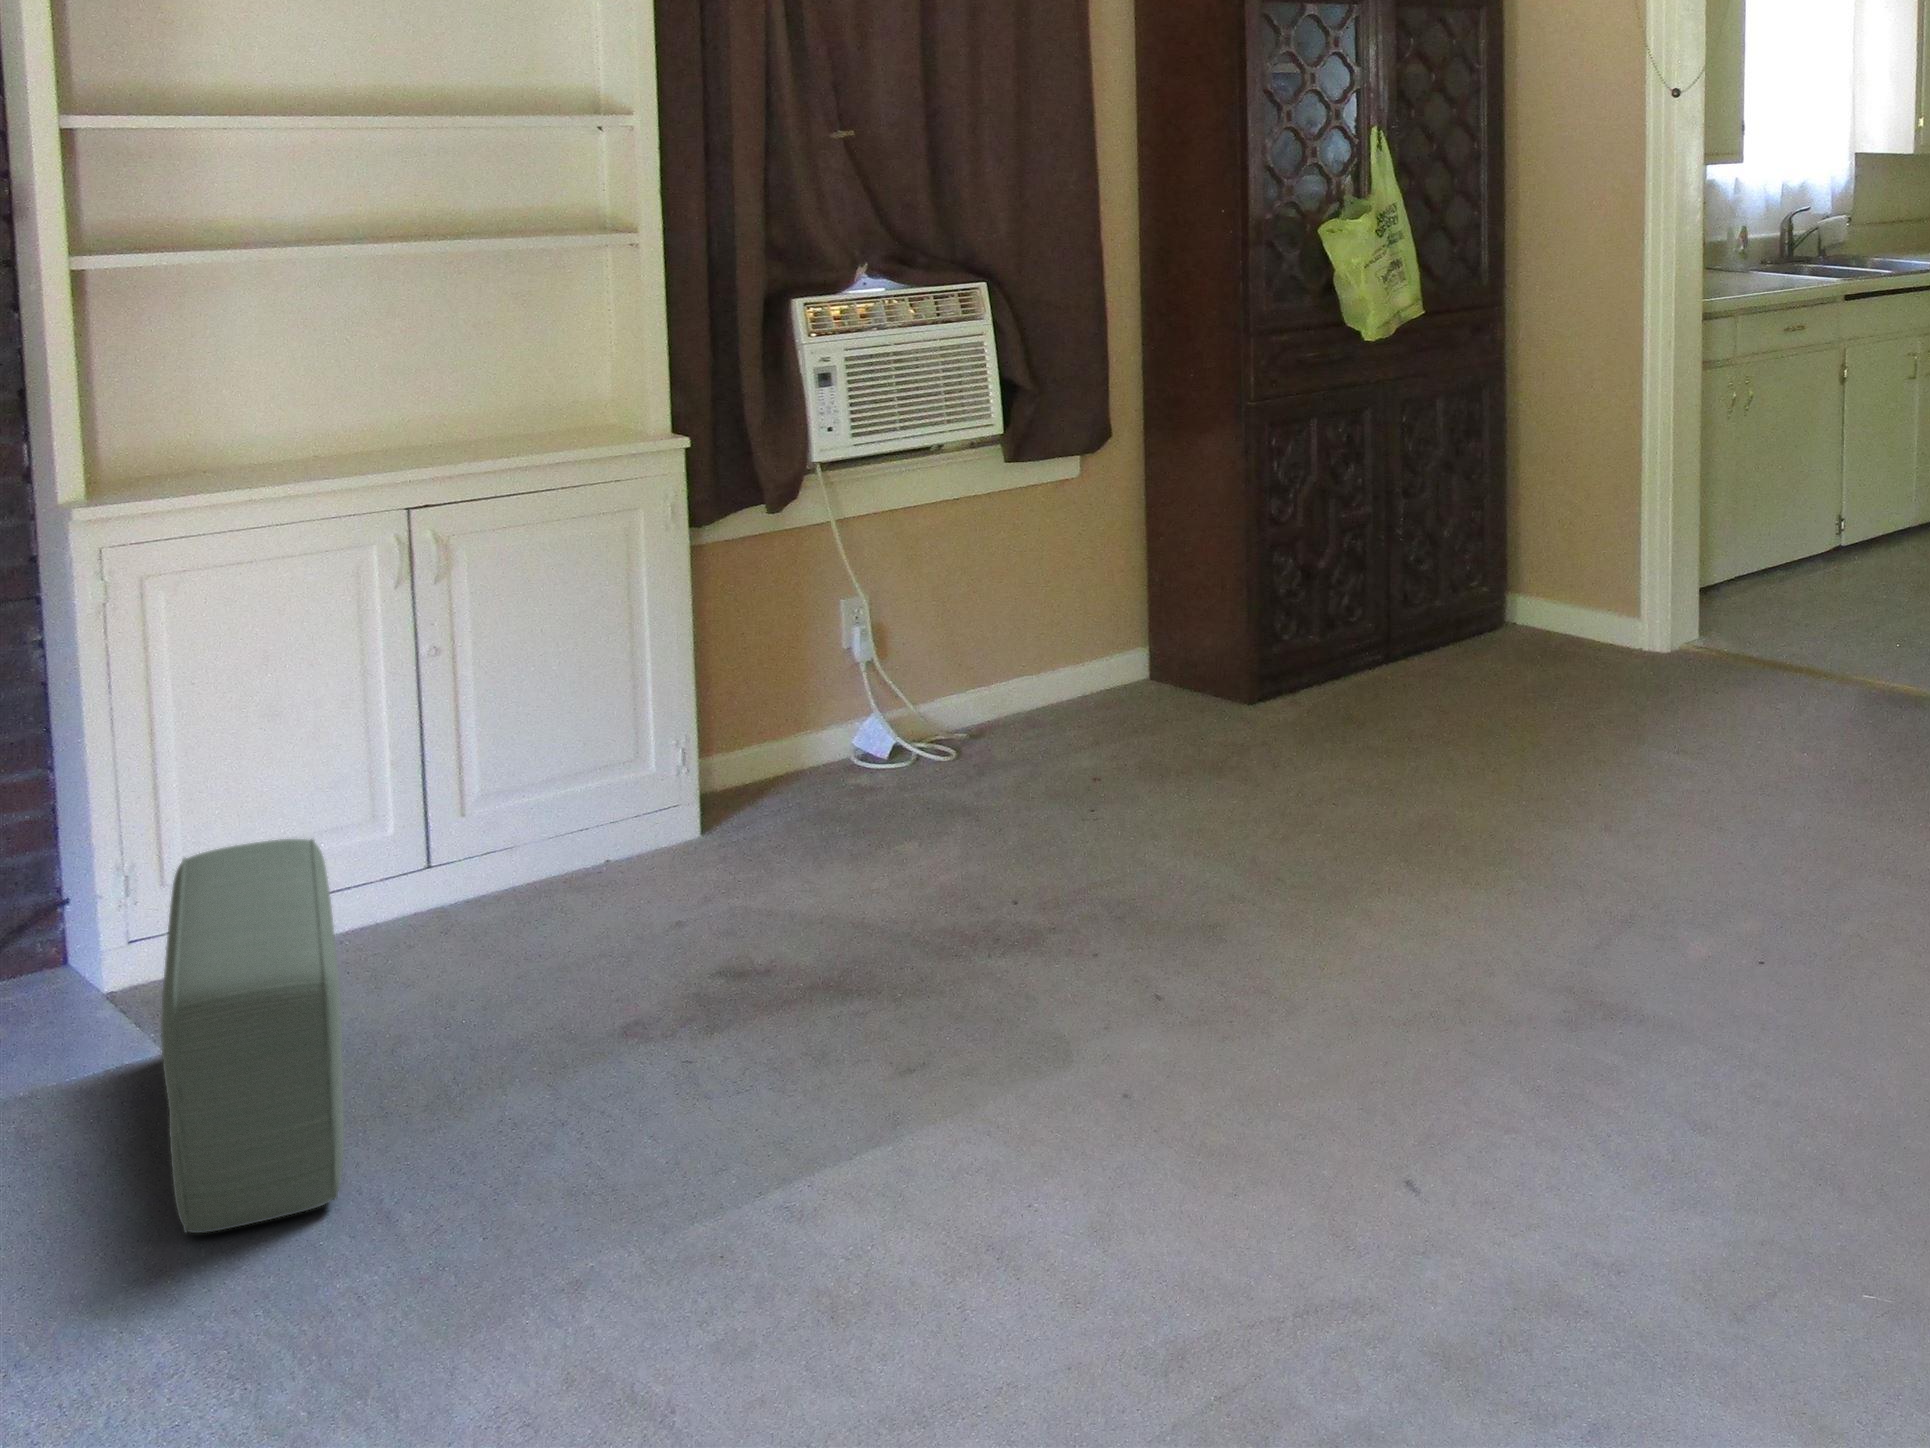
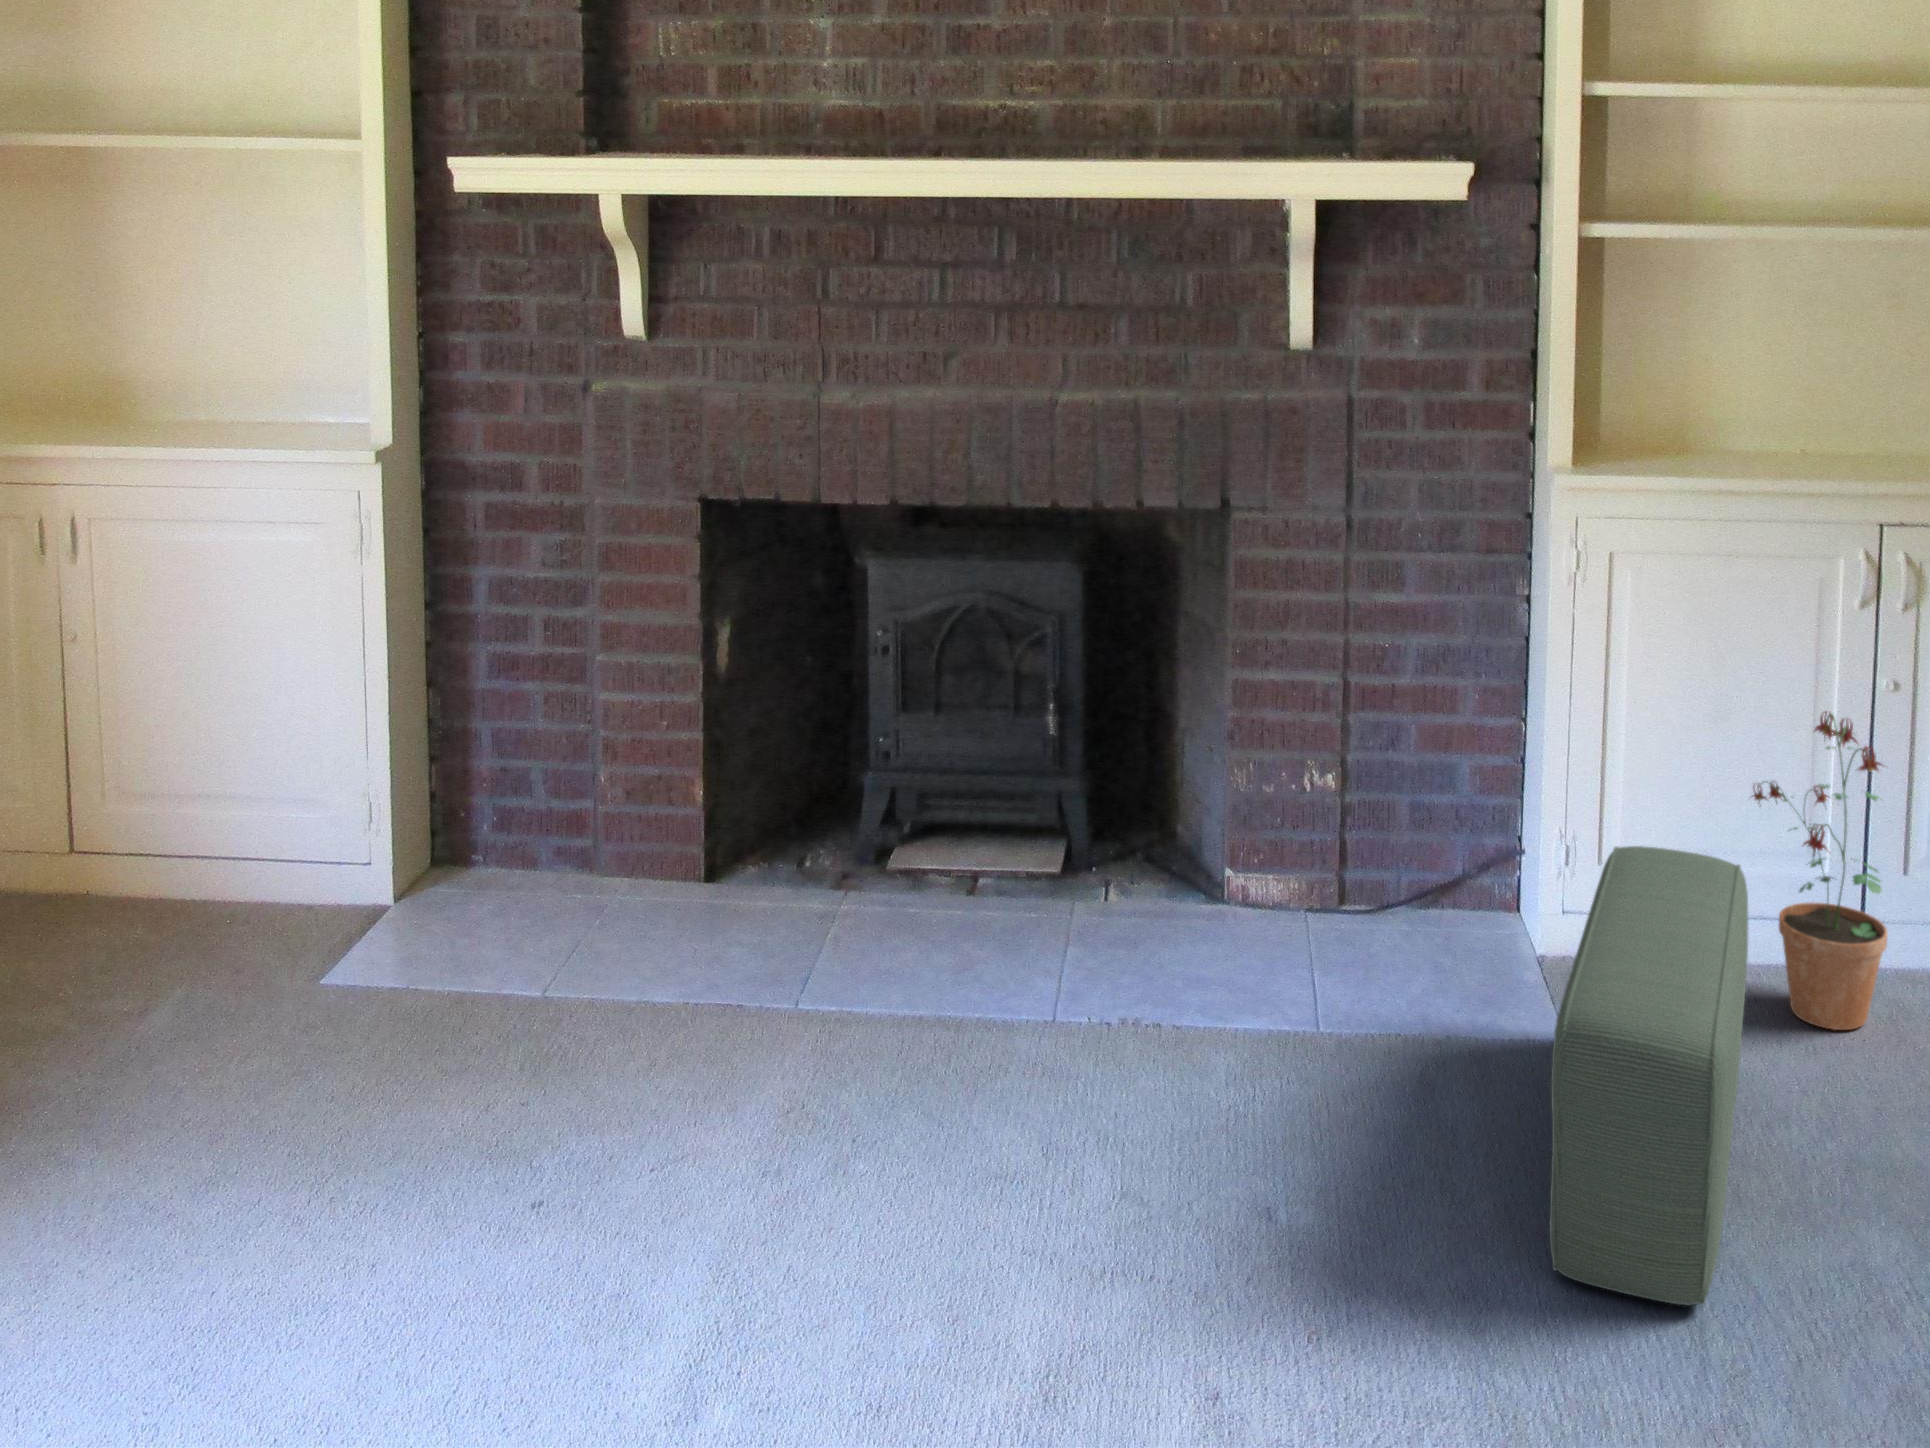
potted plant: none [306,688,455,971] -> present [1752,712,1888,1030]

